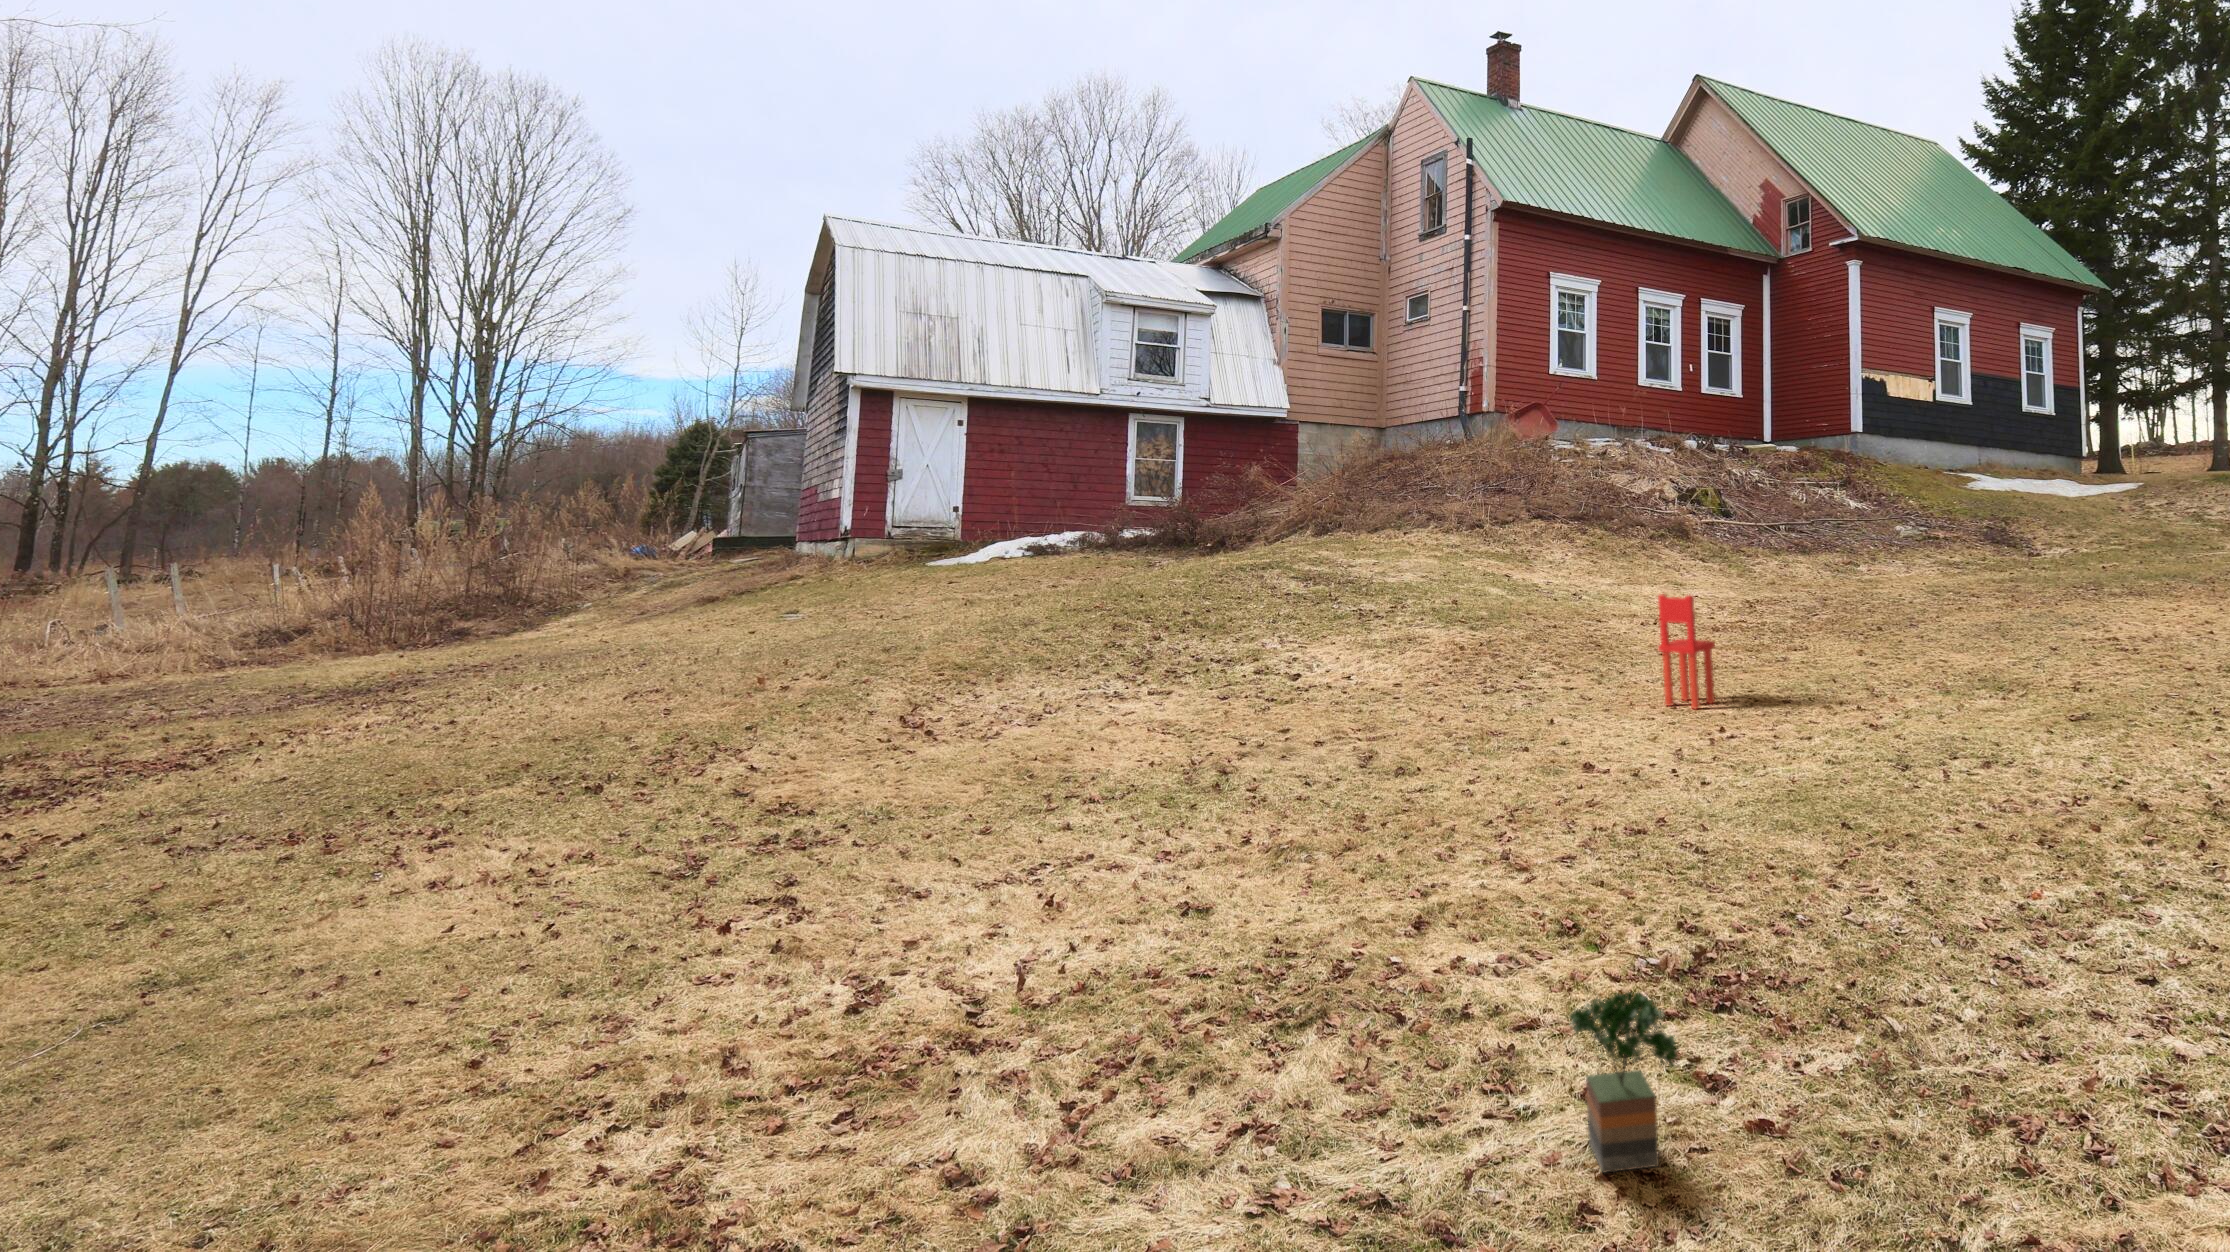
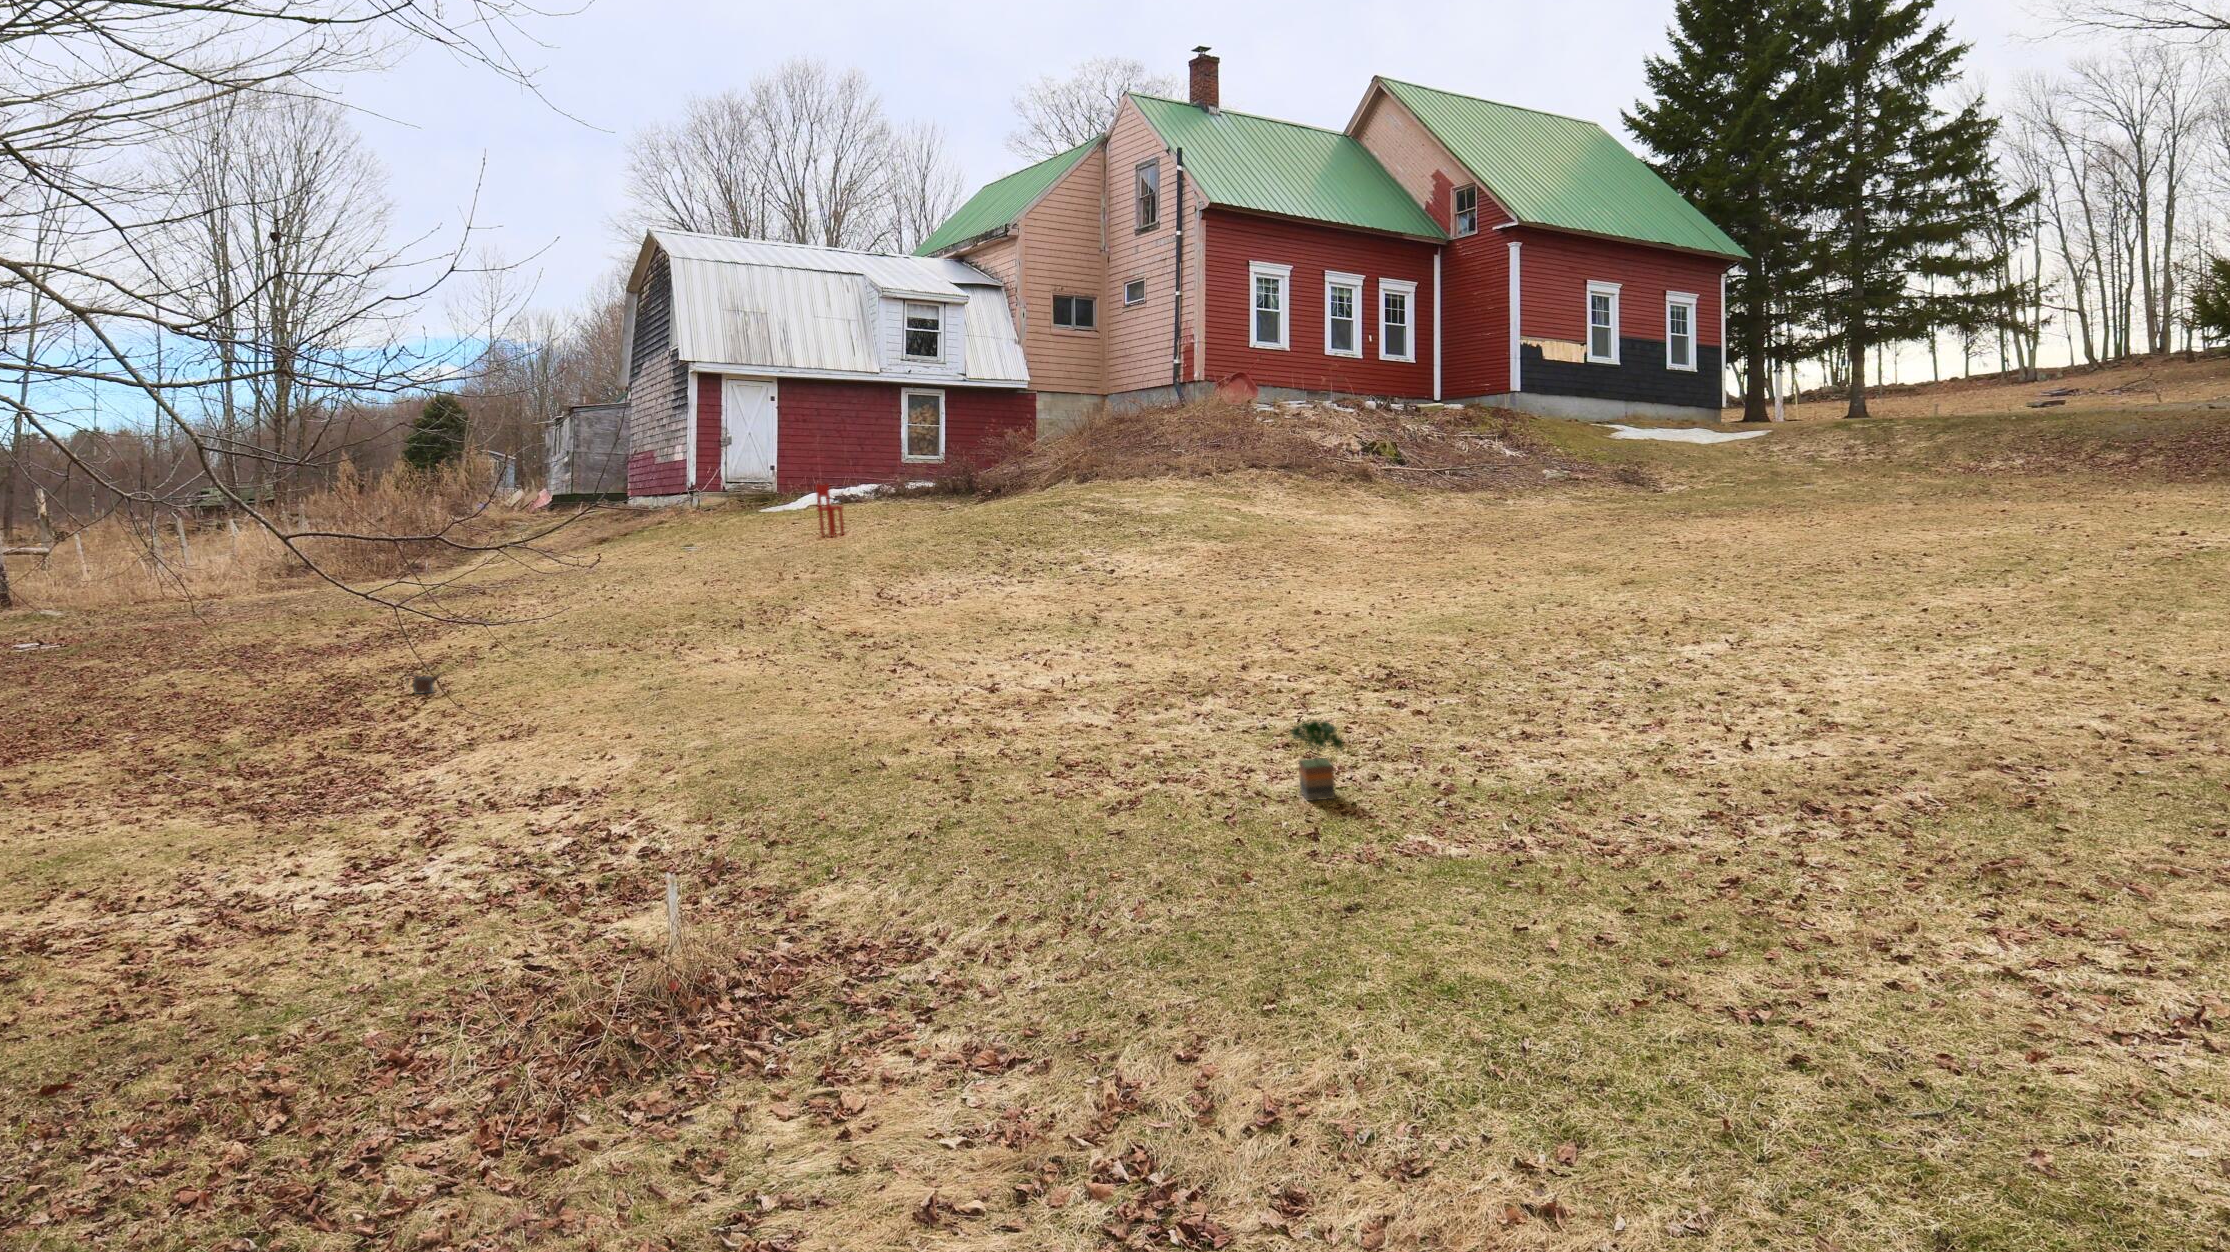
chair: present [1658,594,1715,709] -> present [816,484,844,537]
watering can: none [87,826,161,865] -> present [406,673,441,694]

